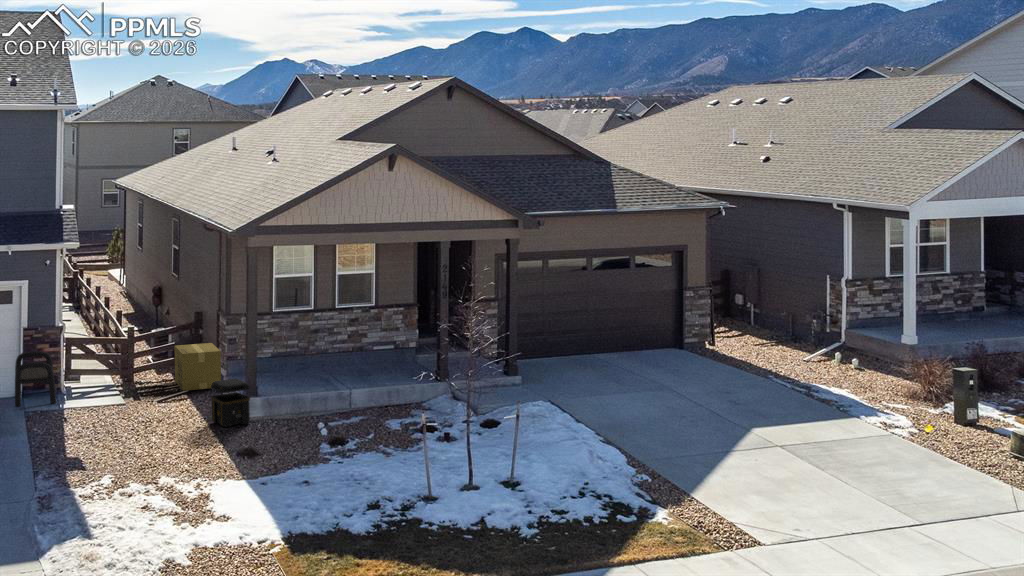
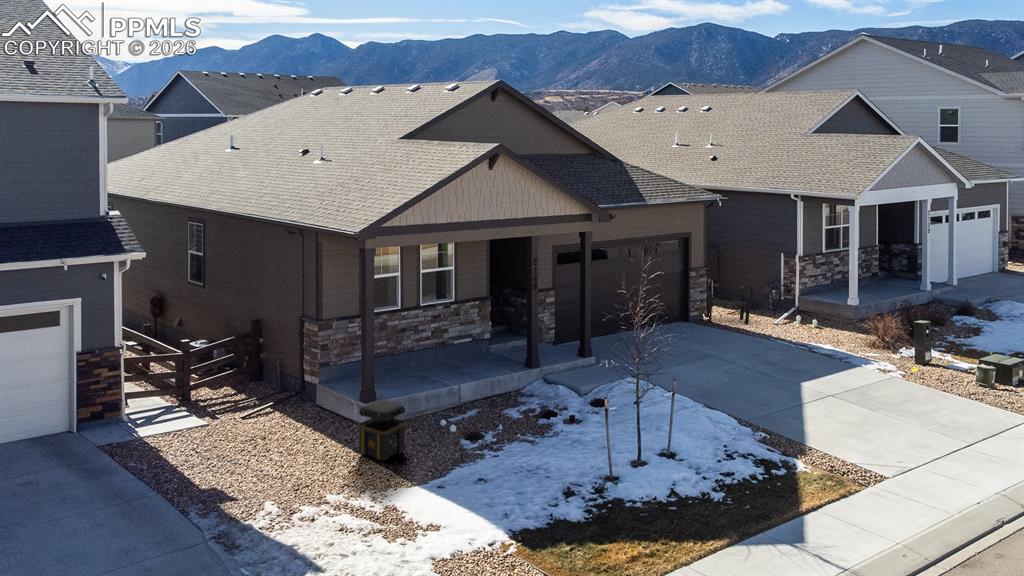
cardboard box: present [174,343,221,391] -> none [257,350,318,410]
bench: present [15,351,56,407] -> present [707,291,750,324]

